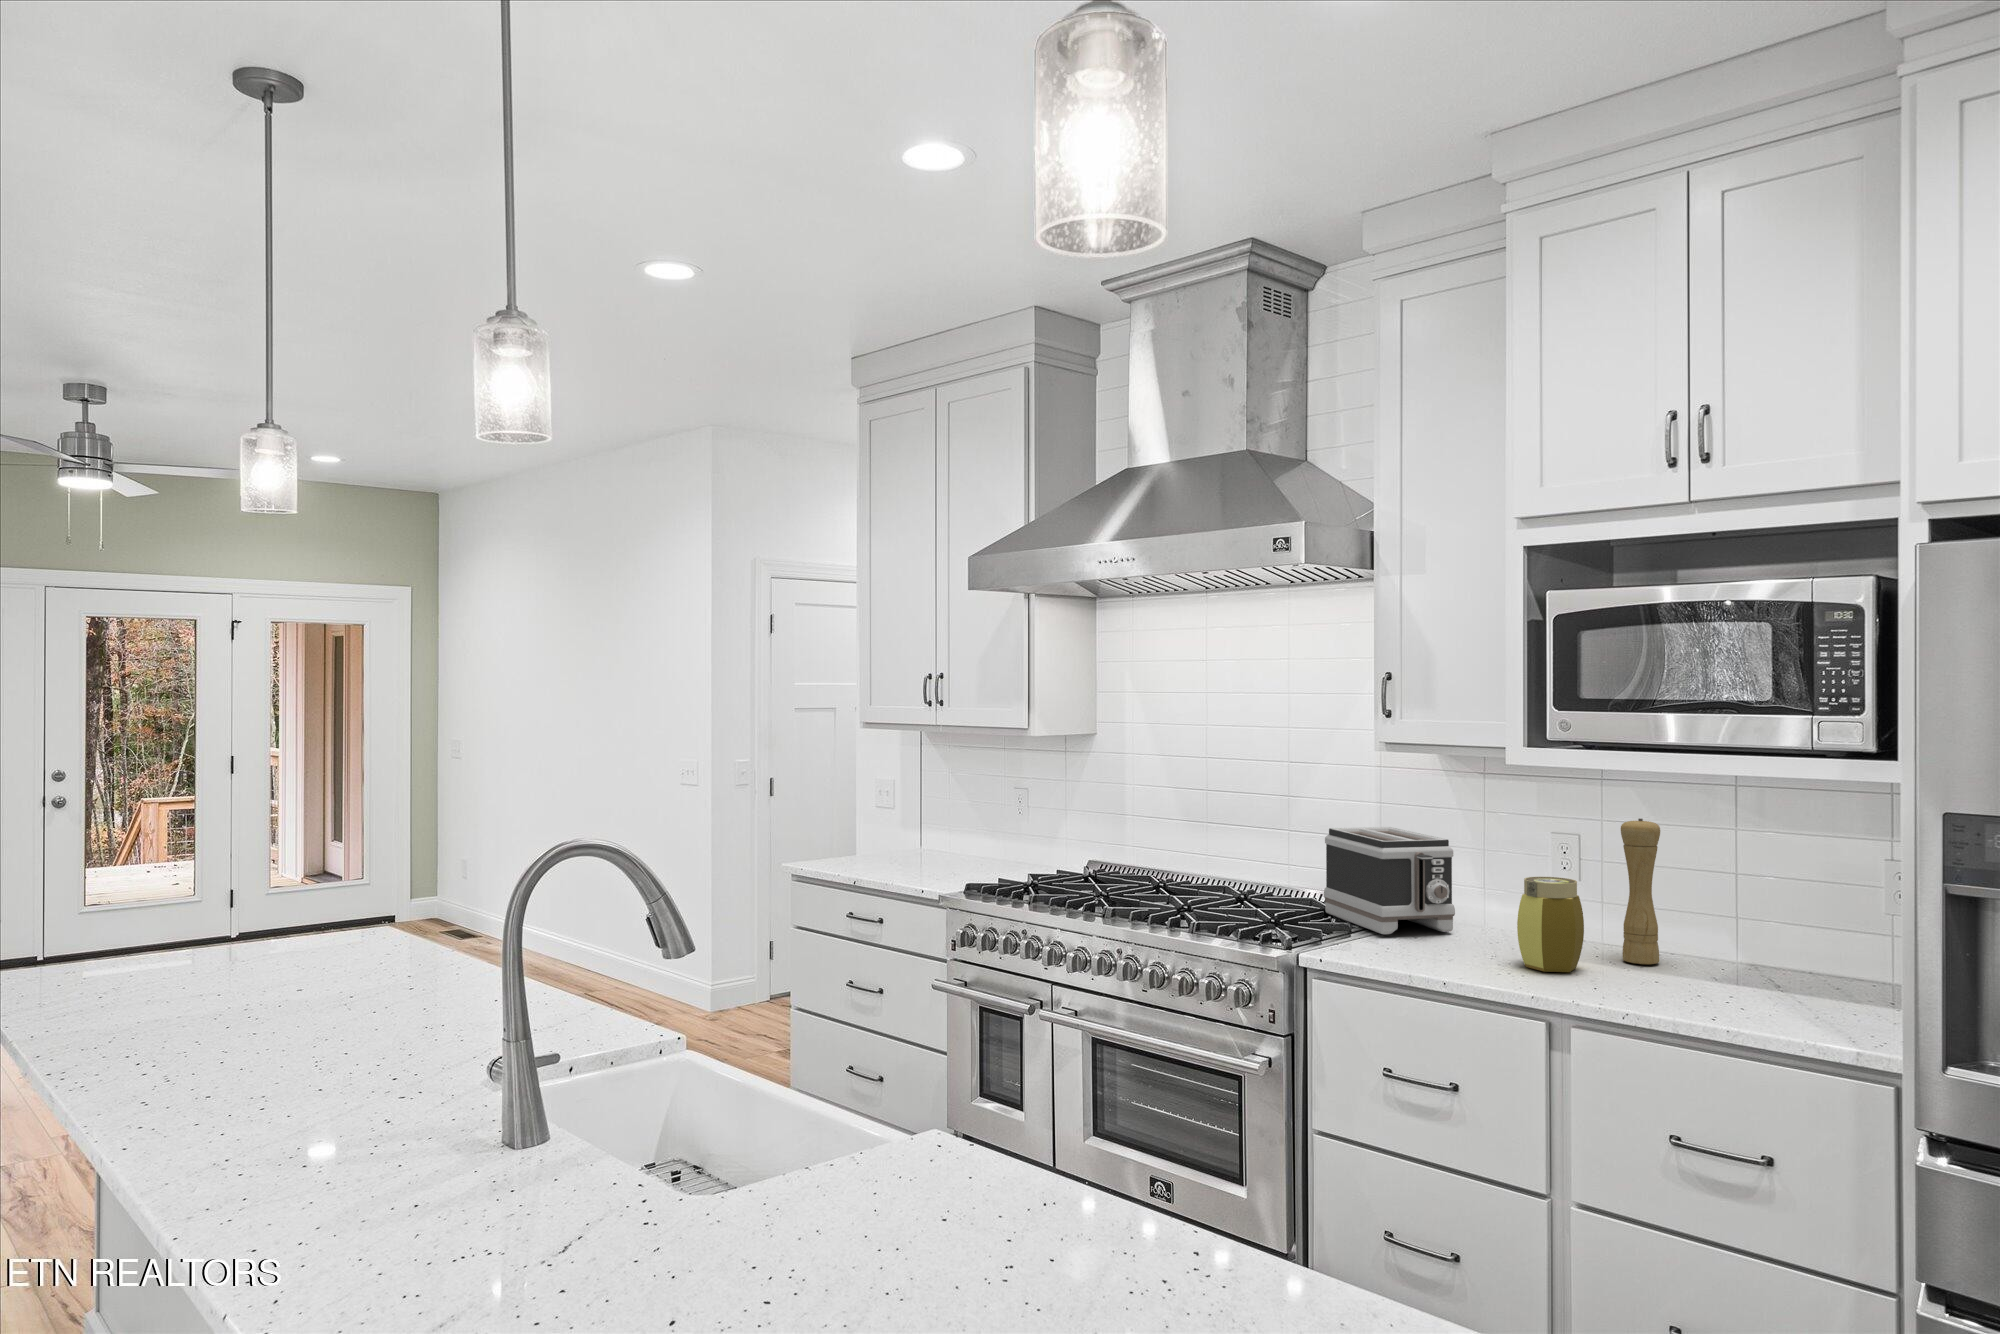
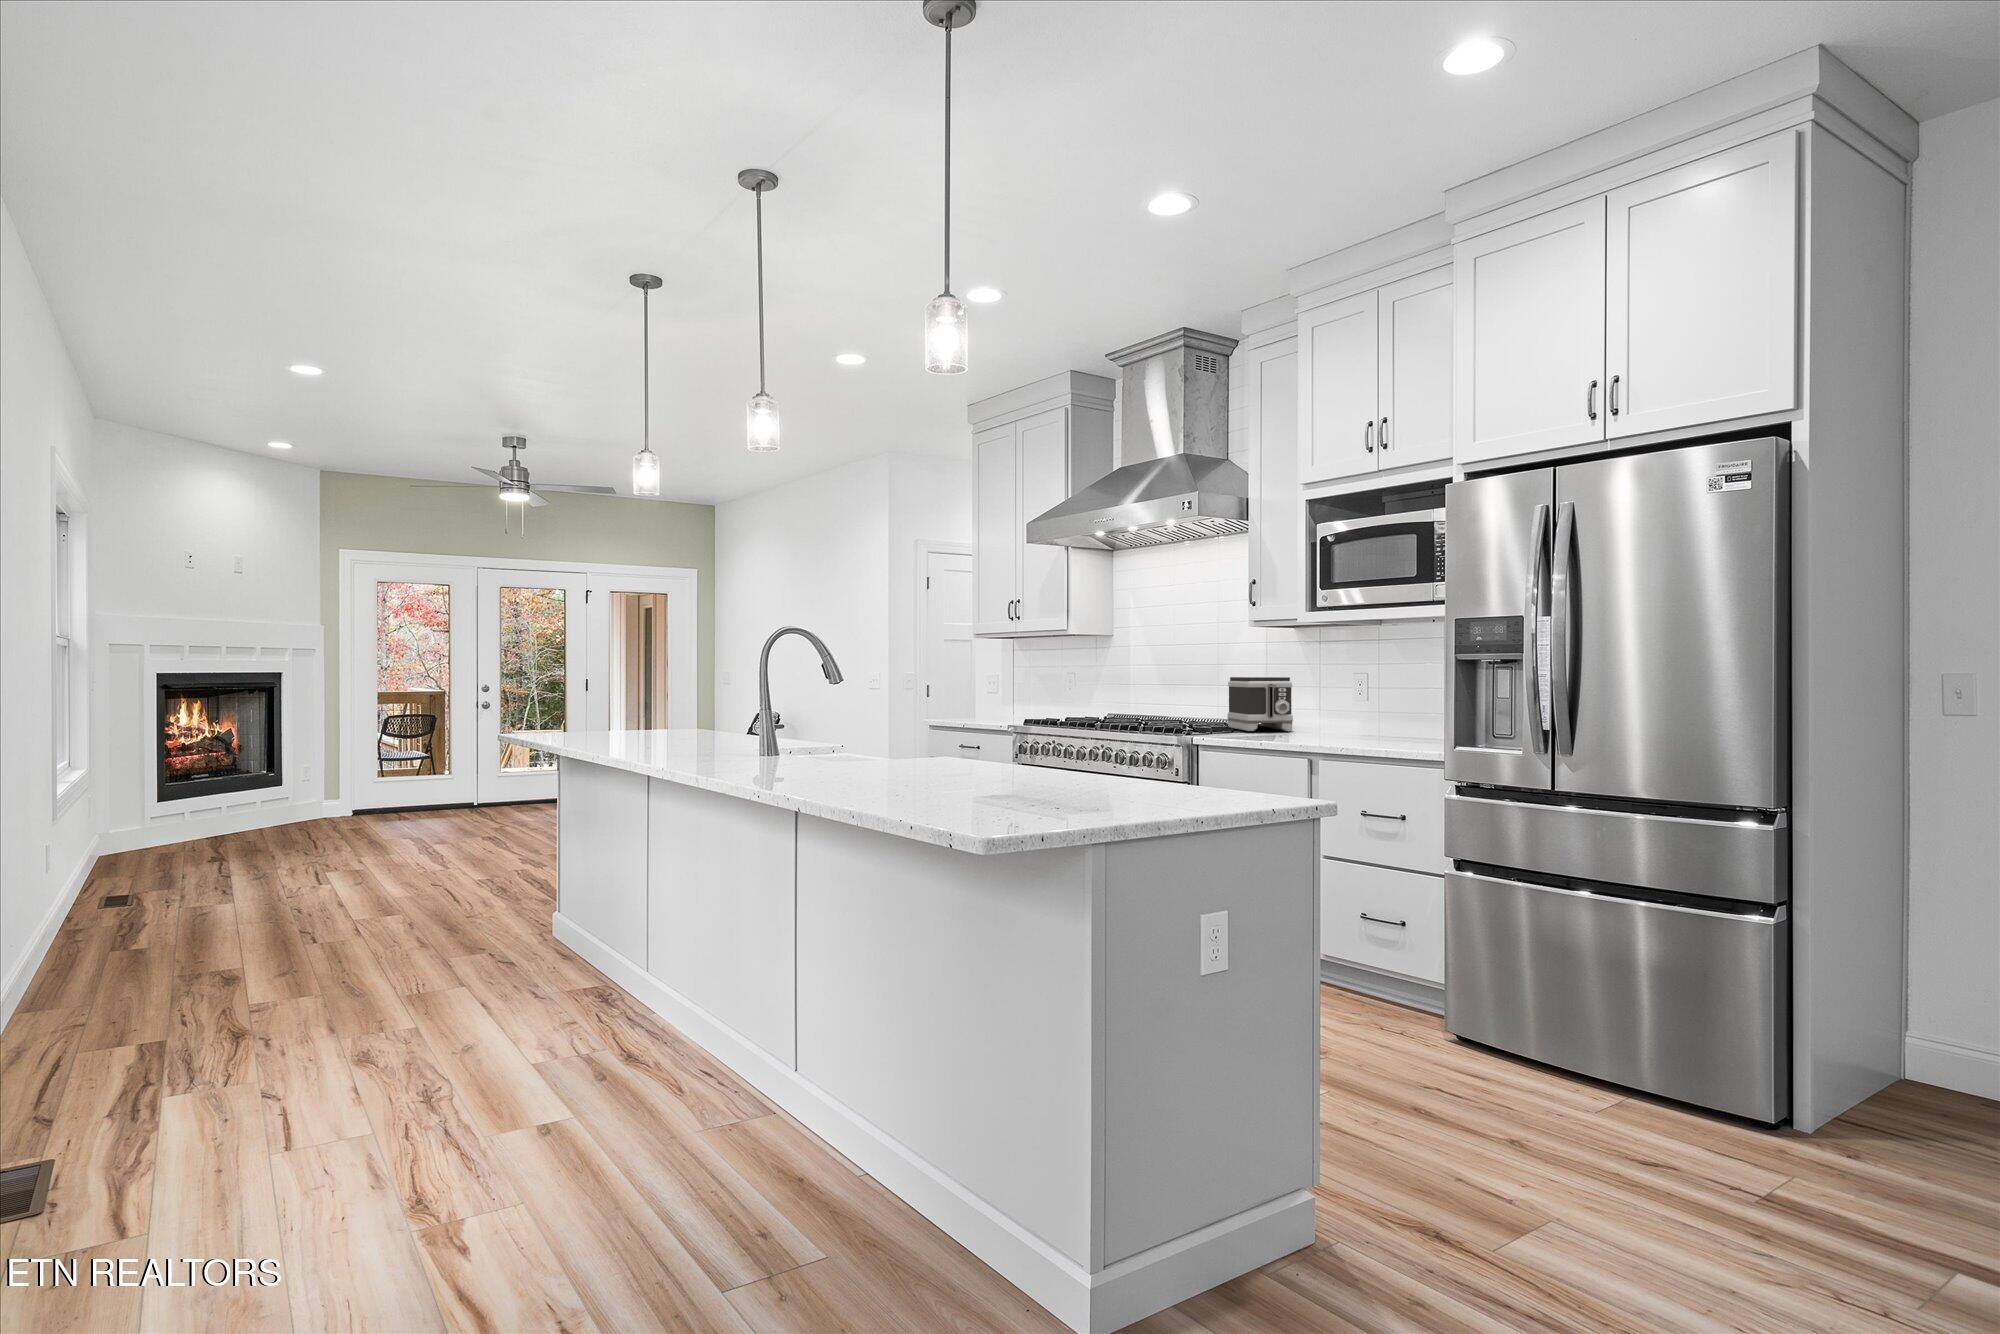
pepper mill: present [1621,818,1660,964] -> none [1375,657,1396,739]
jar: present [1517,877,1584,972] -> none [1310,690,1348,741]

